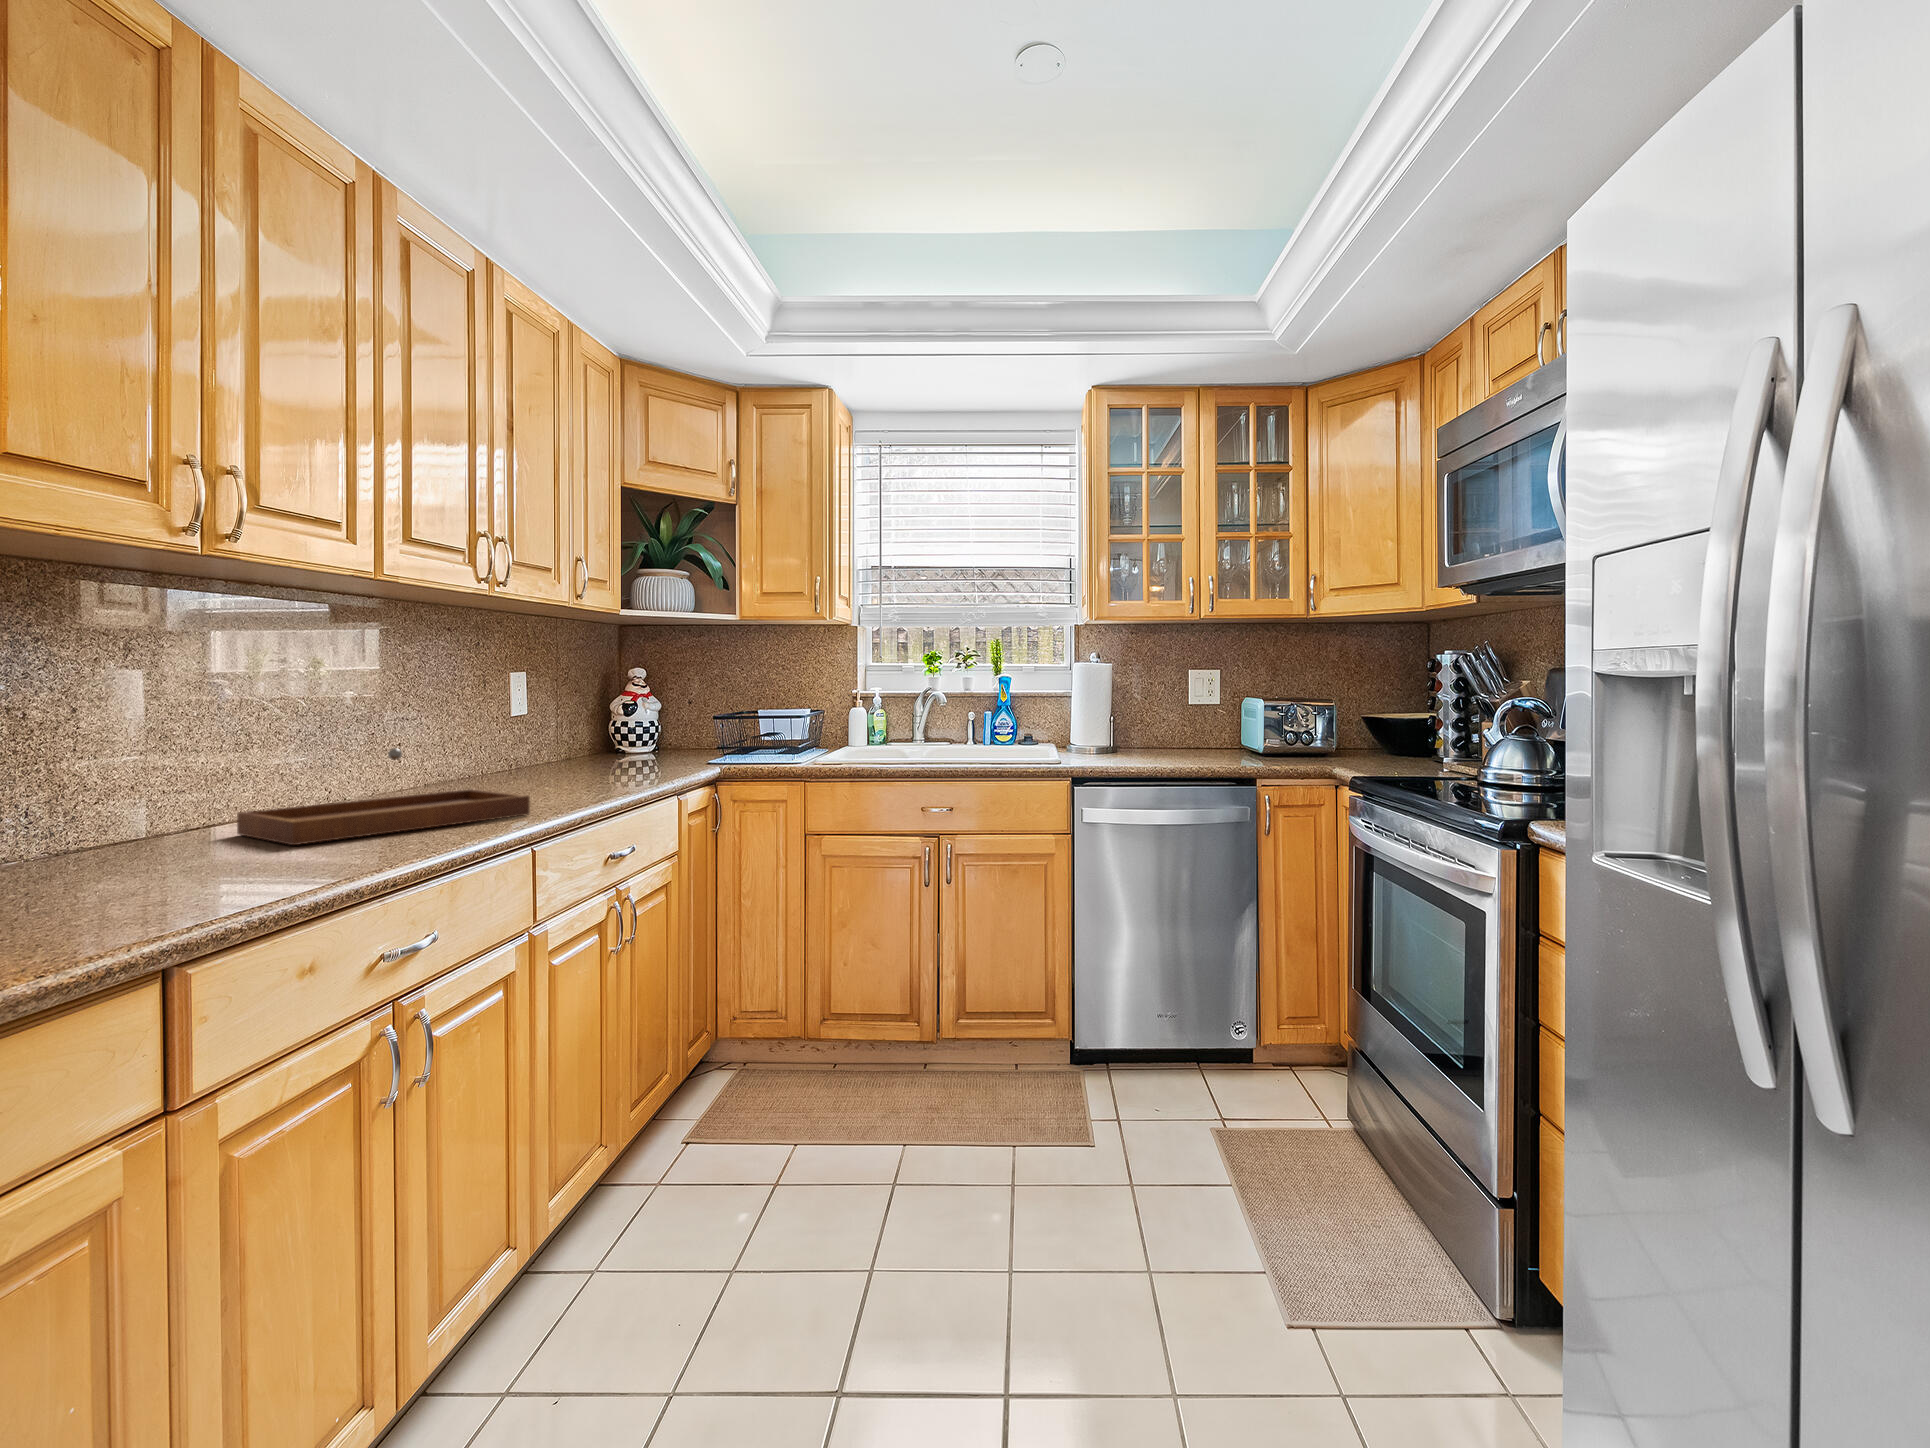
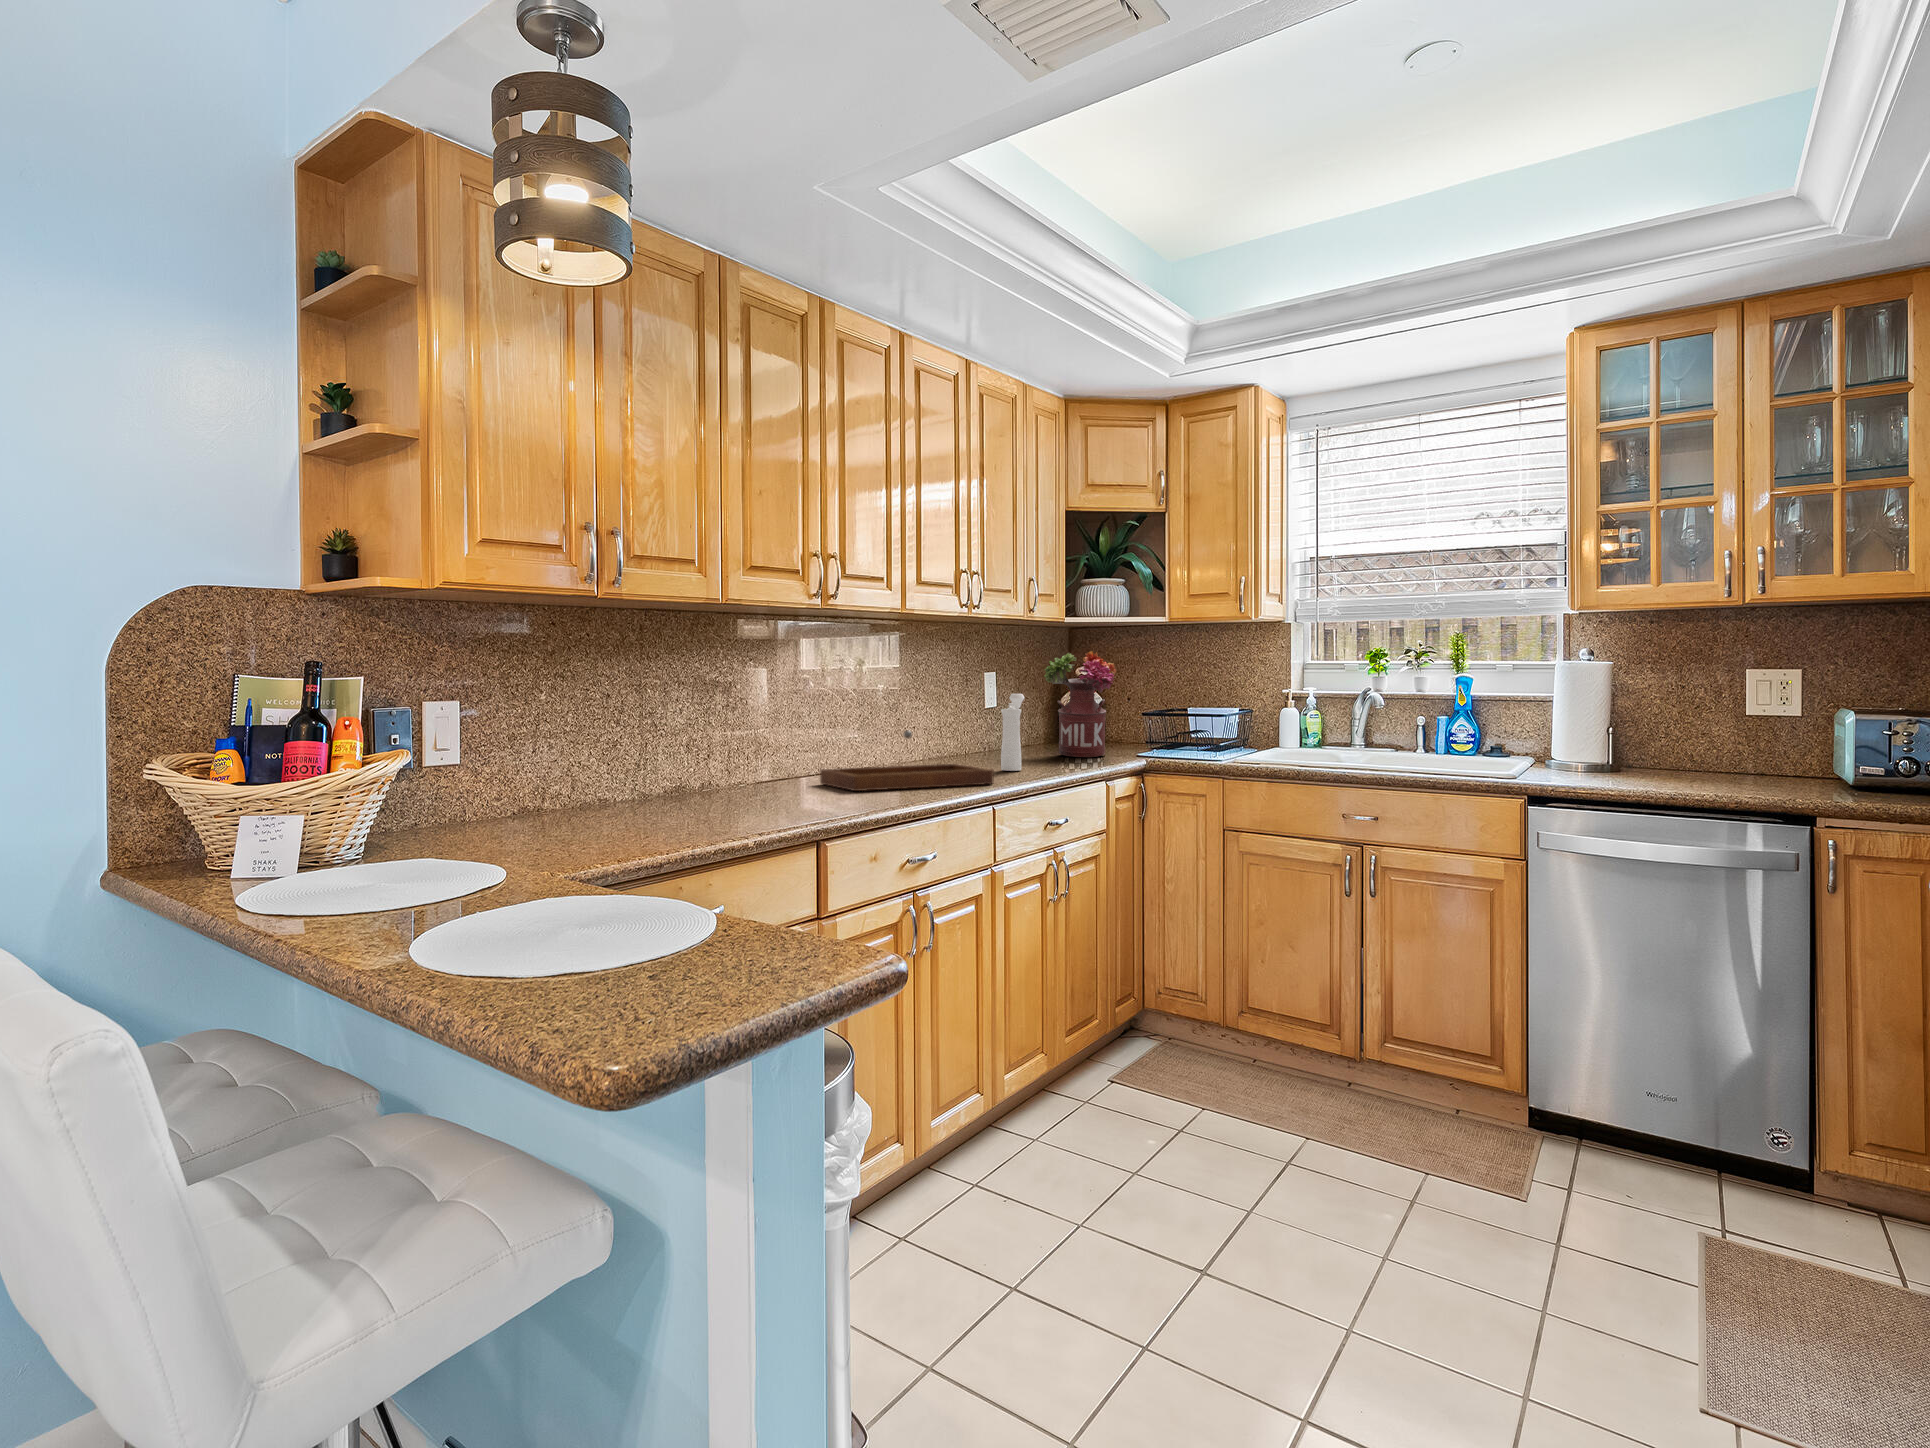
flower arrangement: none [594,648,681,768] -> present [1044,651,1117,757]
pepper mill: none [539,696,571,792] -> present [1001,694,1025,771]

